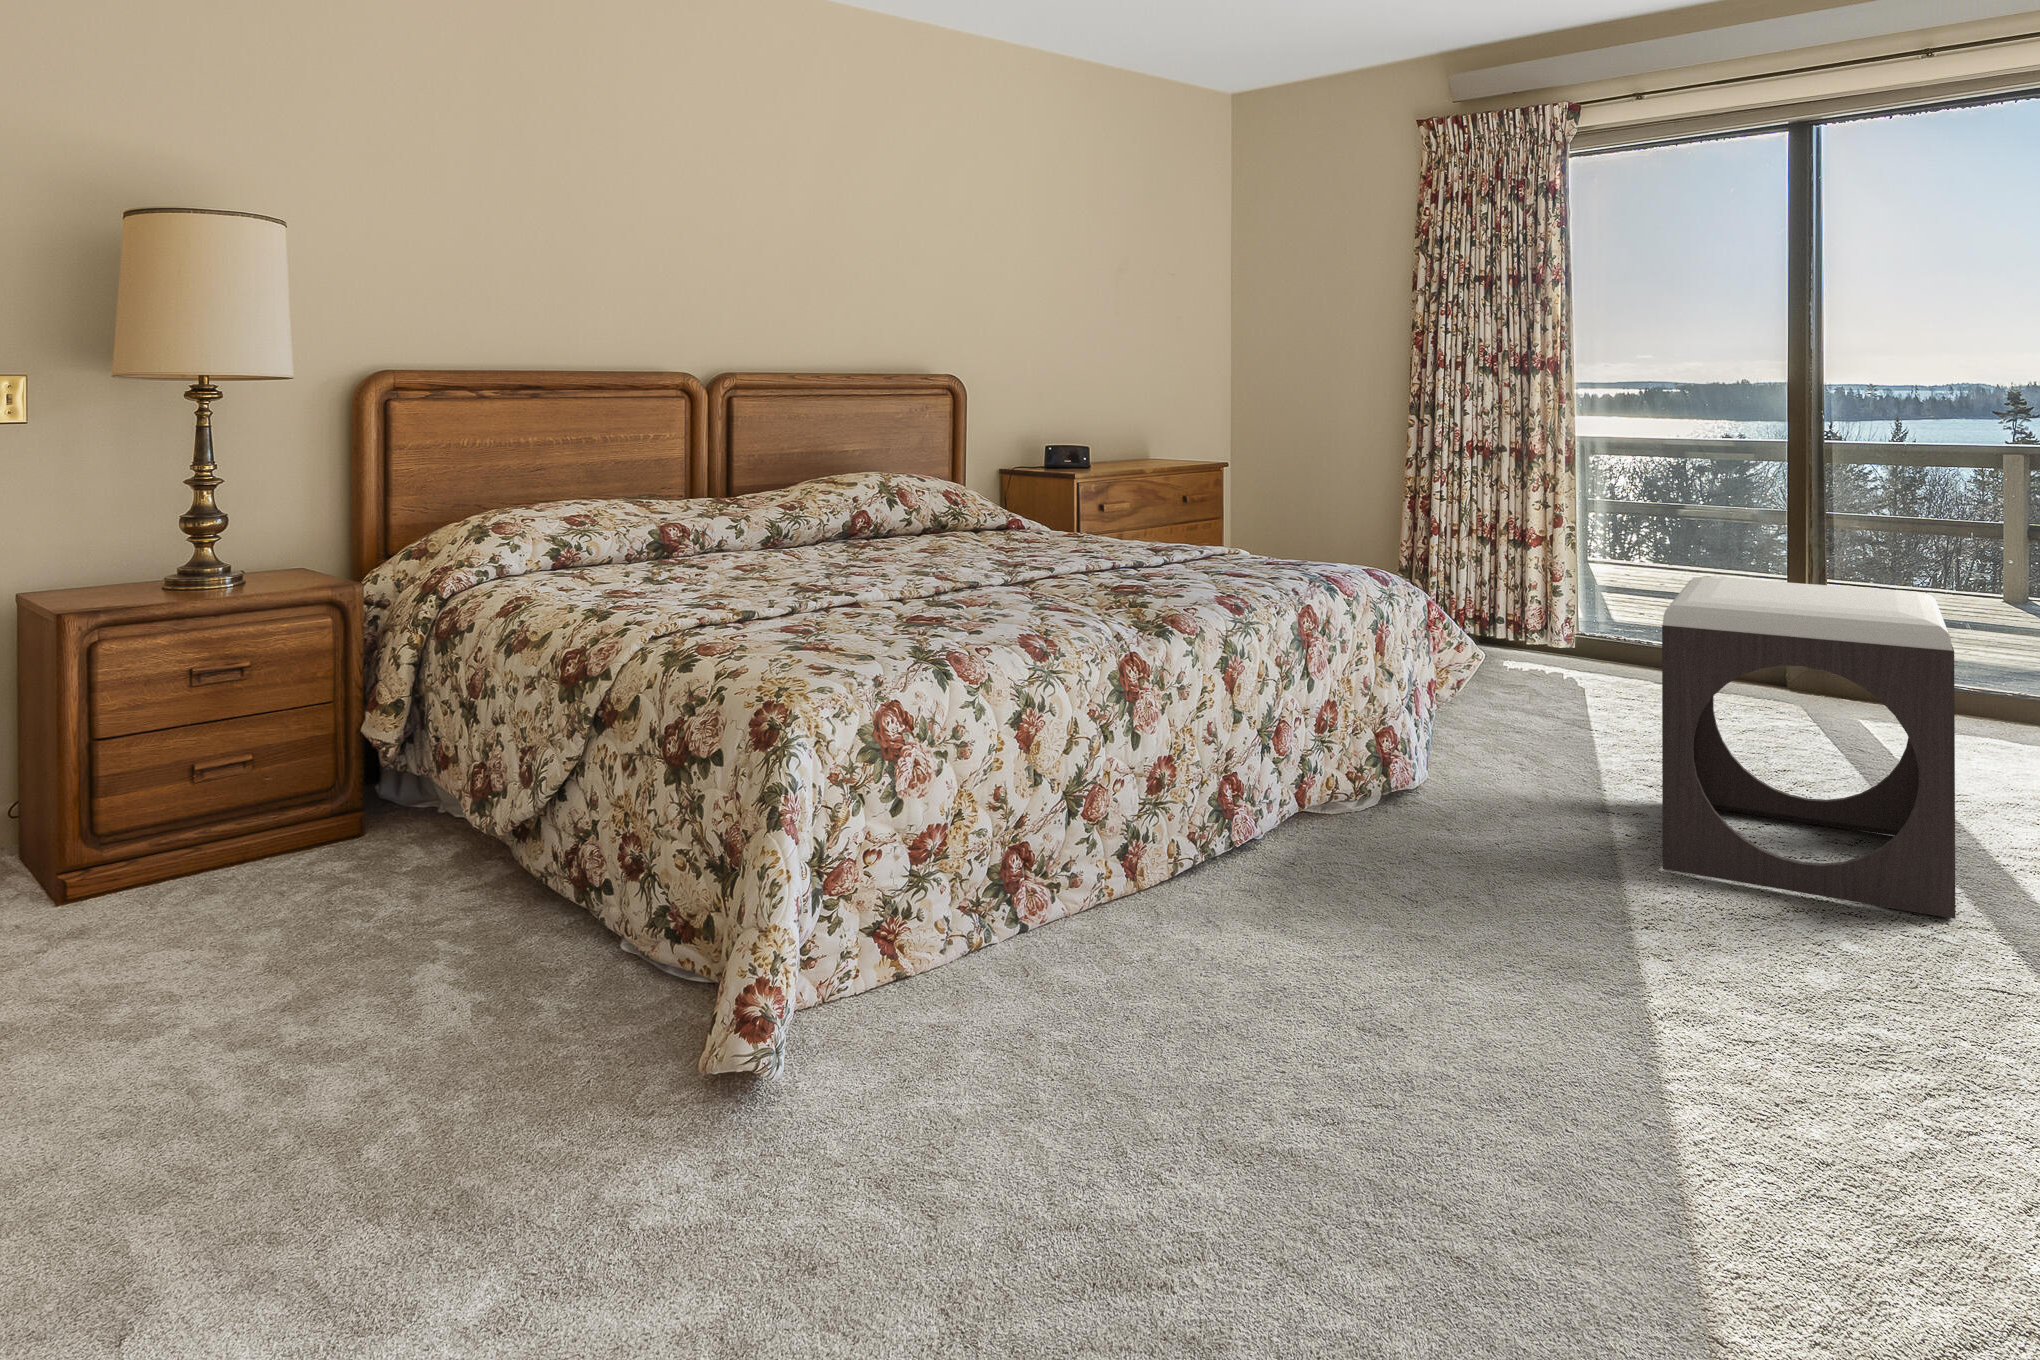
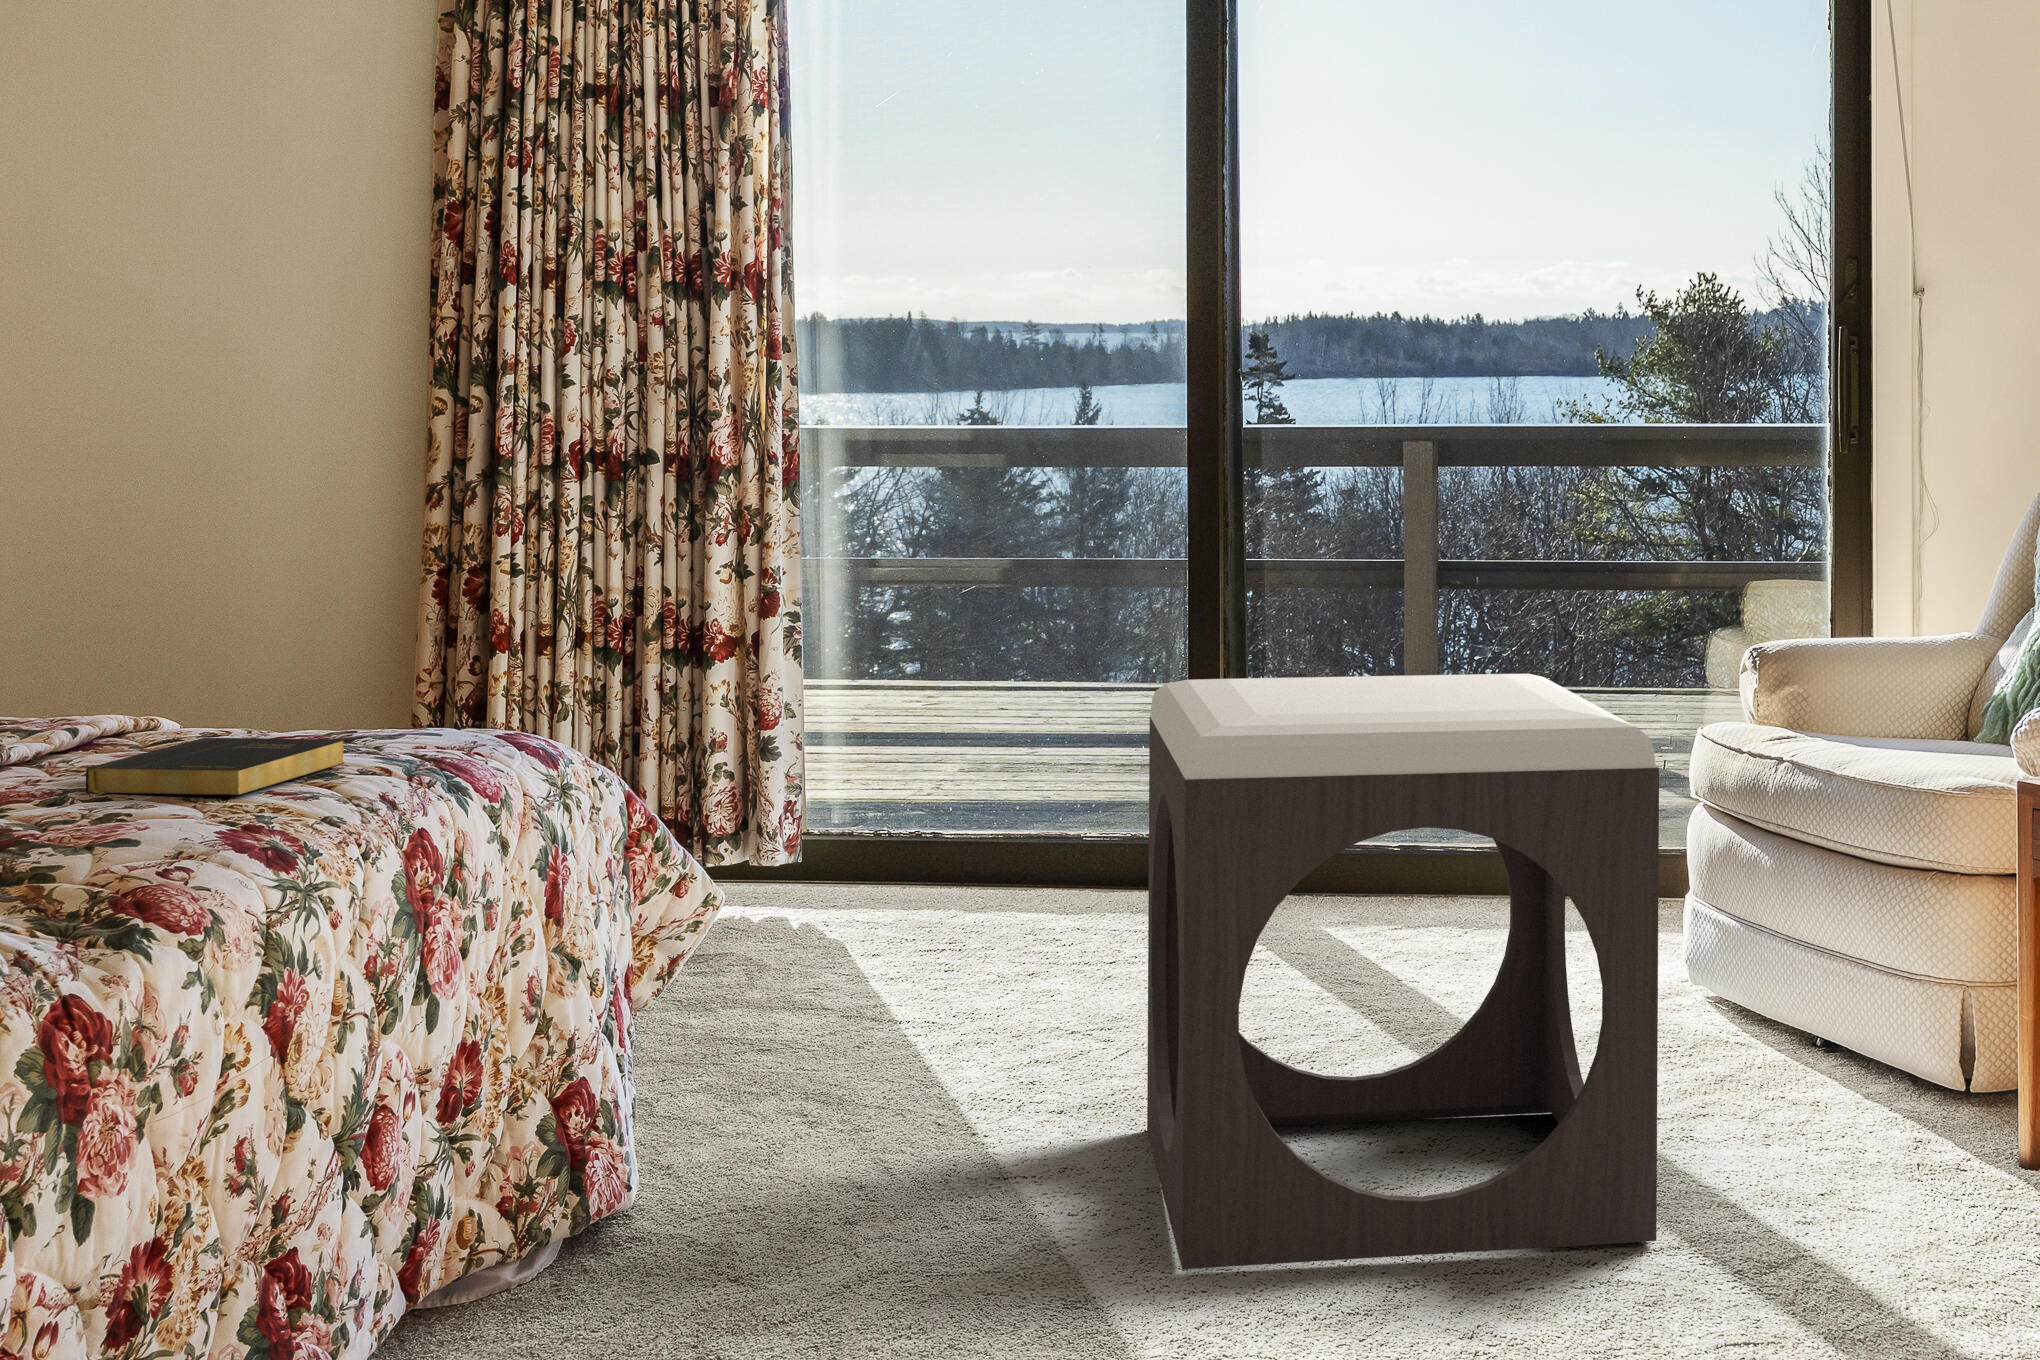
book: none [1197,562,1297,586] -> present [86,738,344,795]

